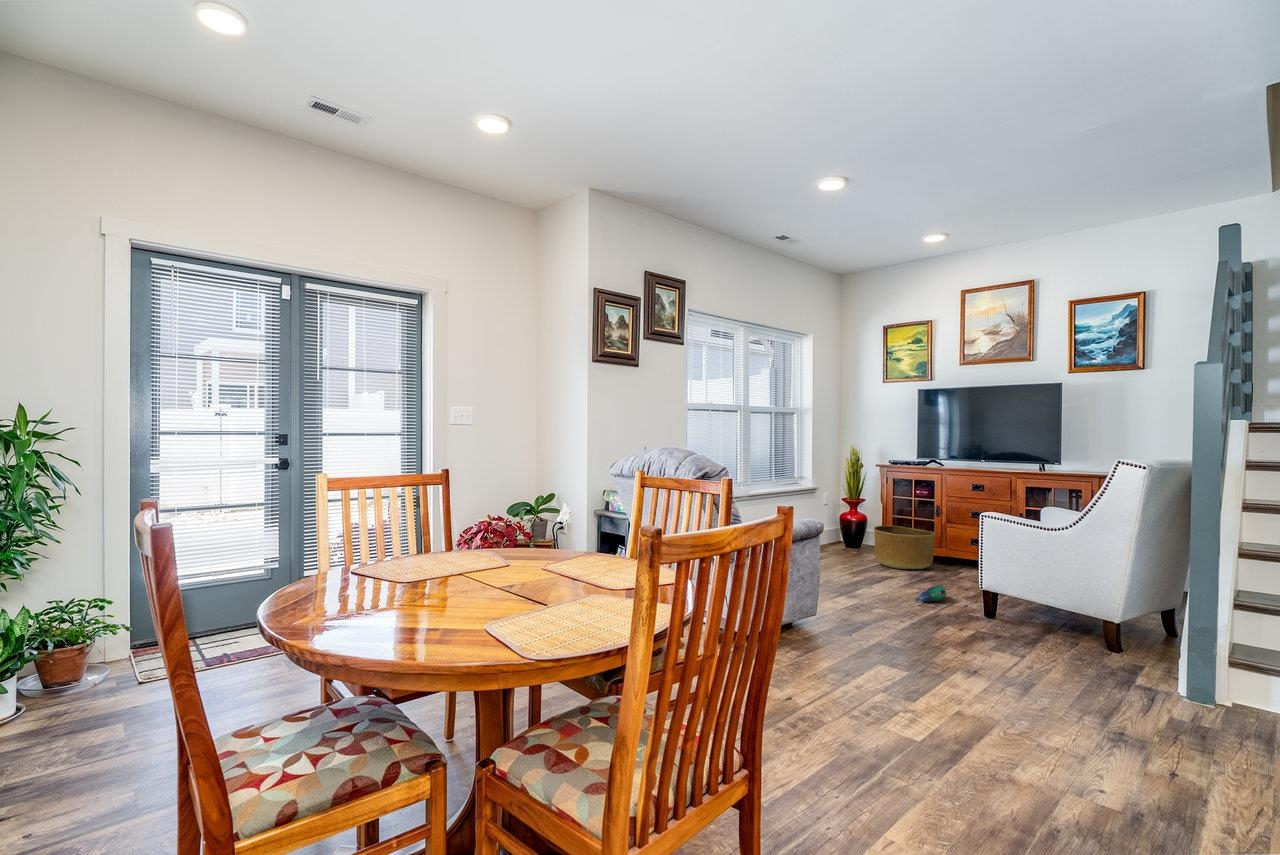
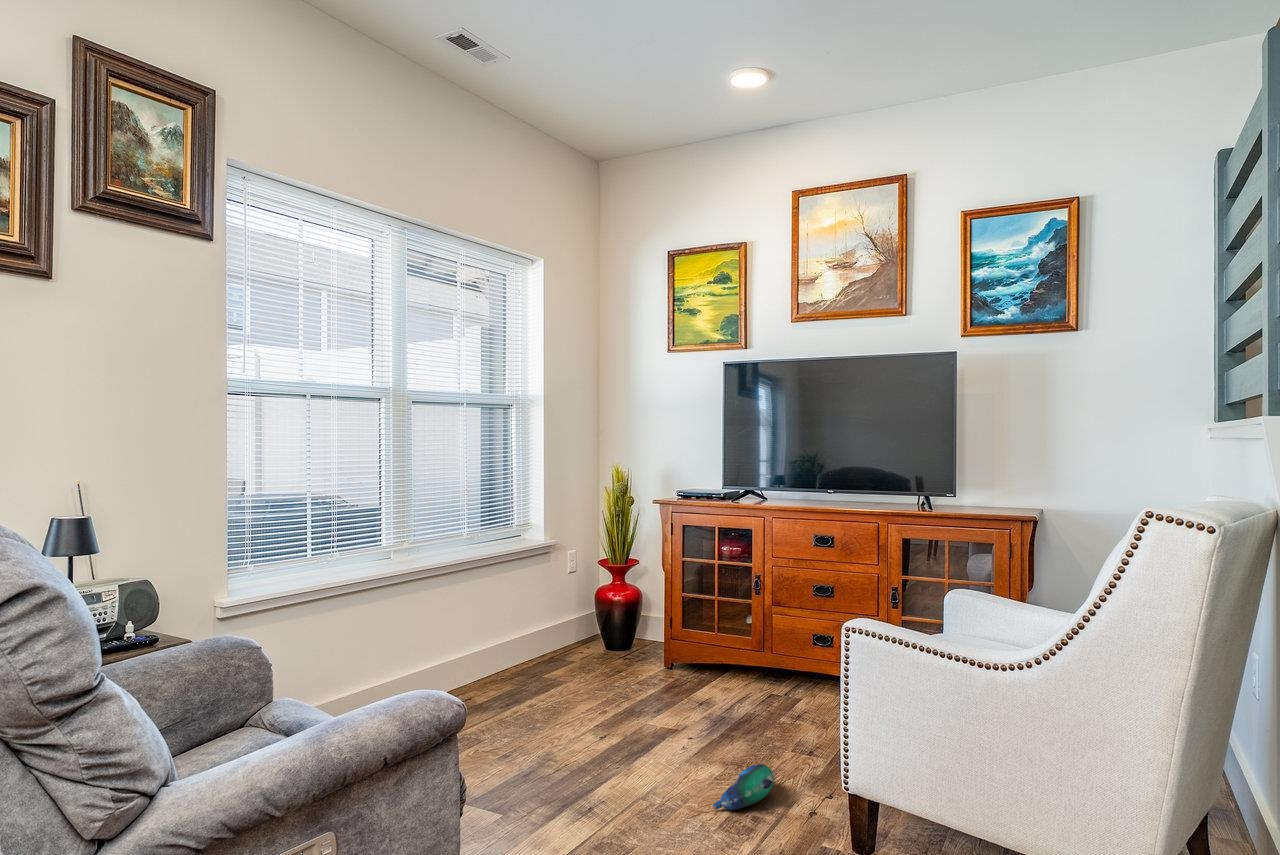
basket: present [874,525,936,569] -> none [646,614,754,704]

